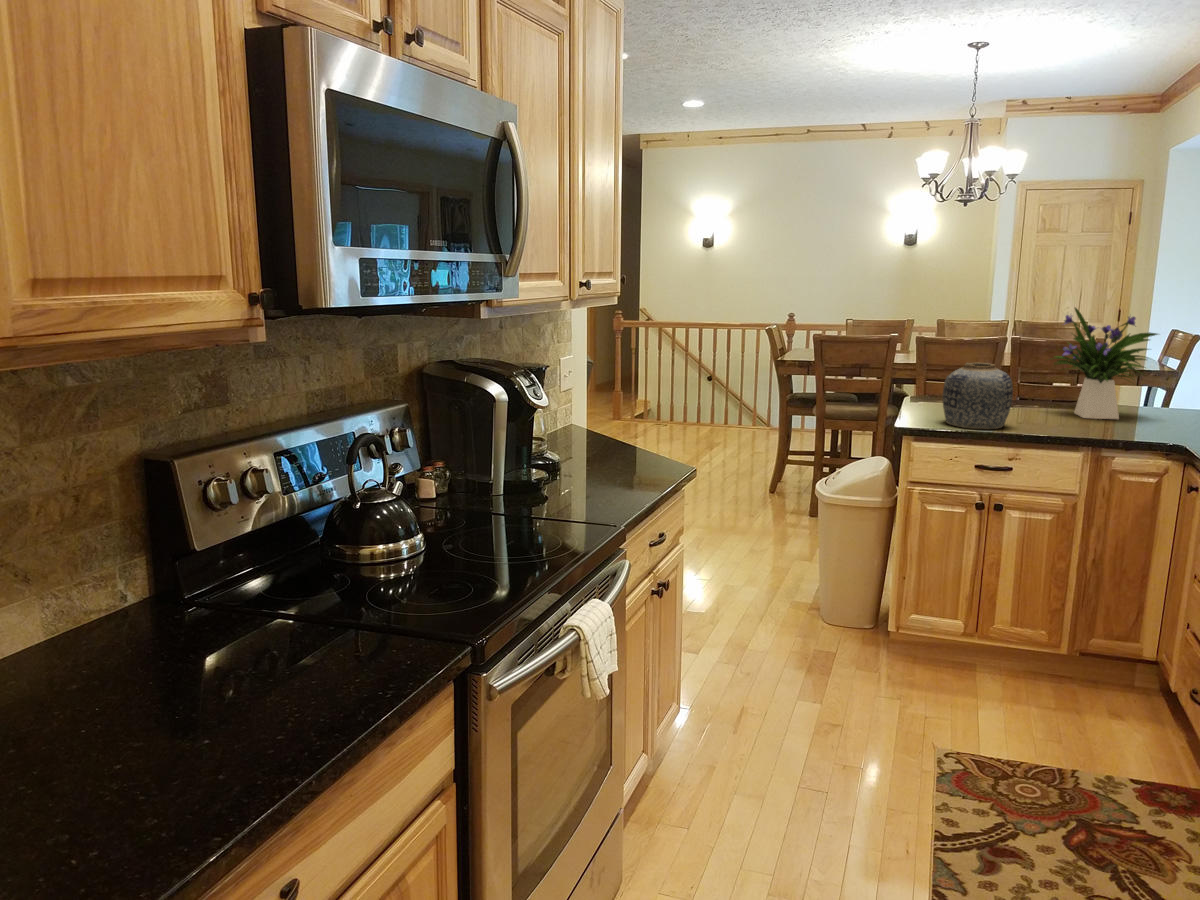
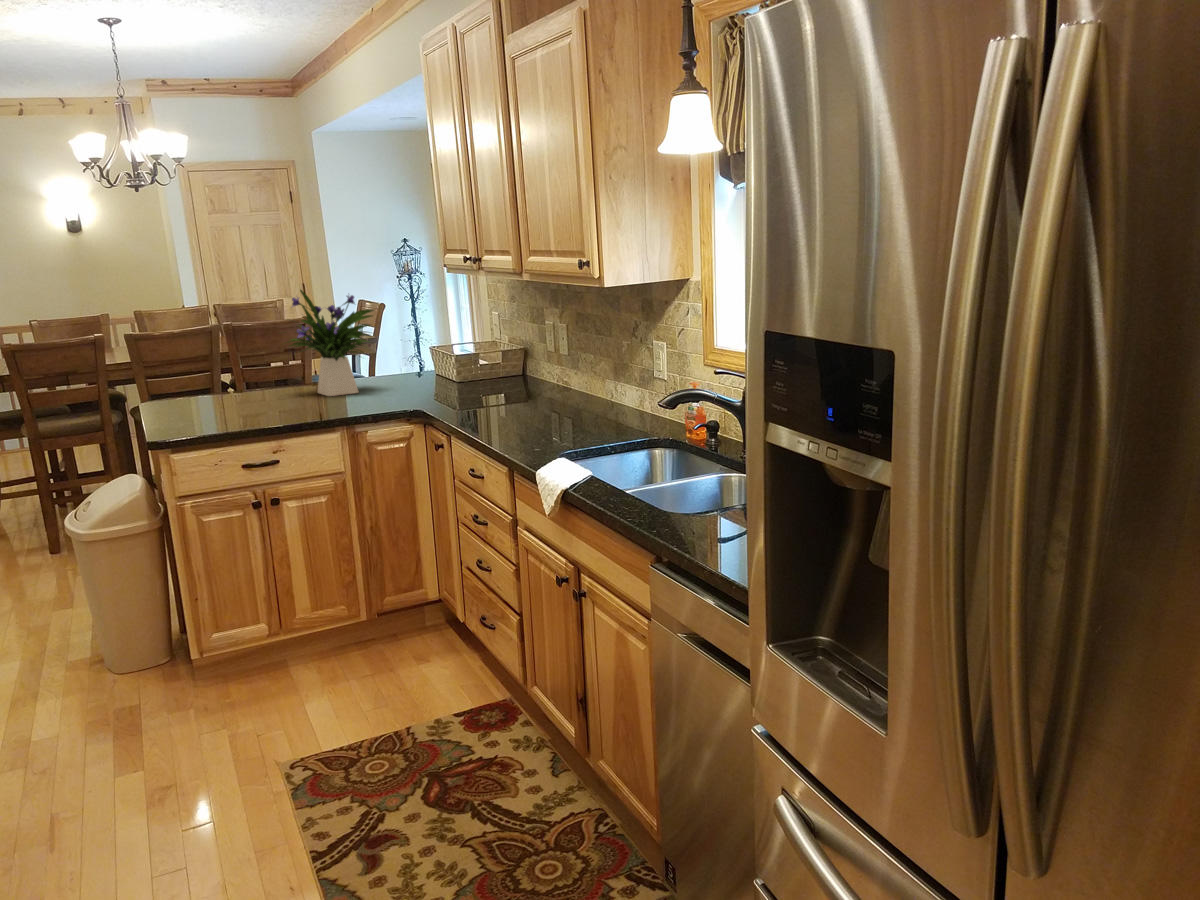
vase: present [943,363,1013,429] -> none [192,352,267,424]

